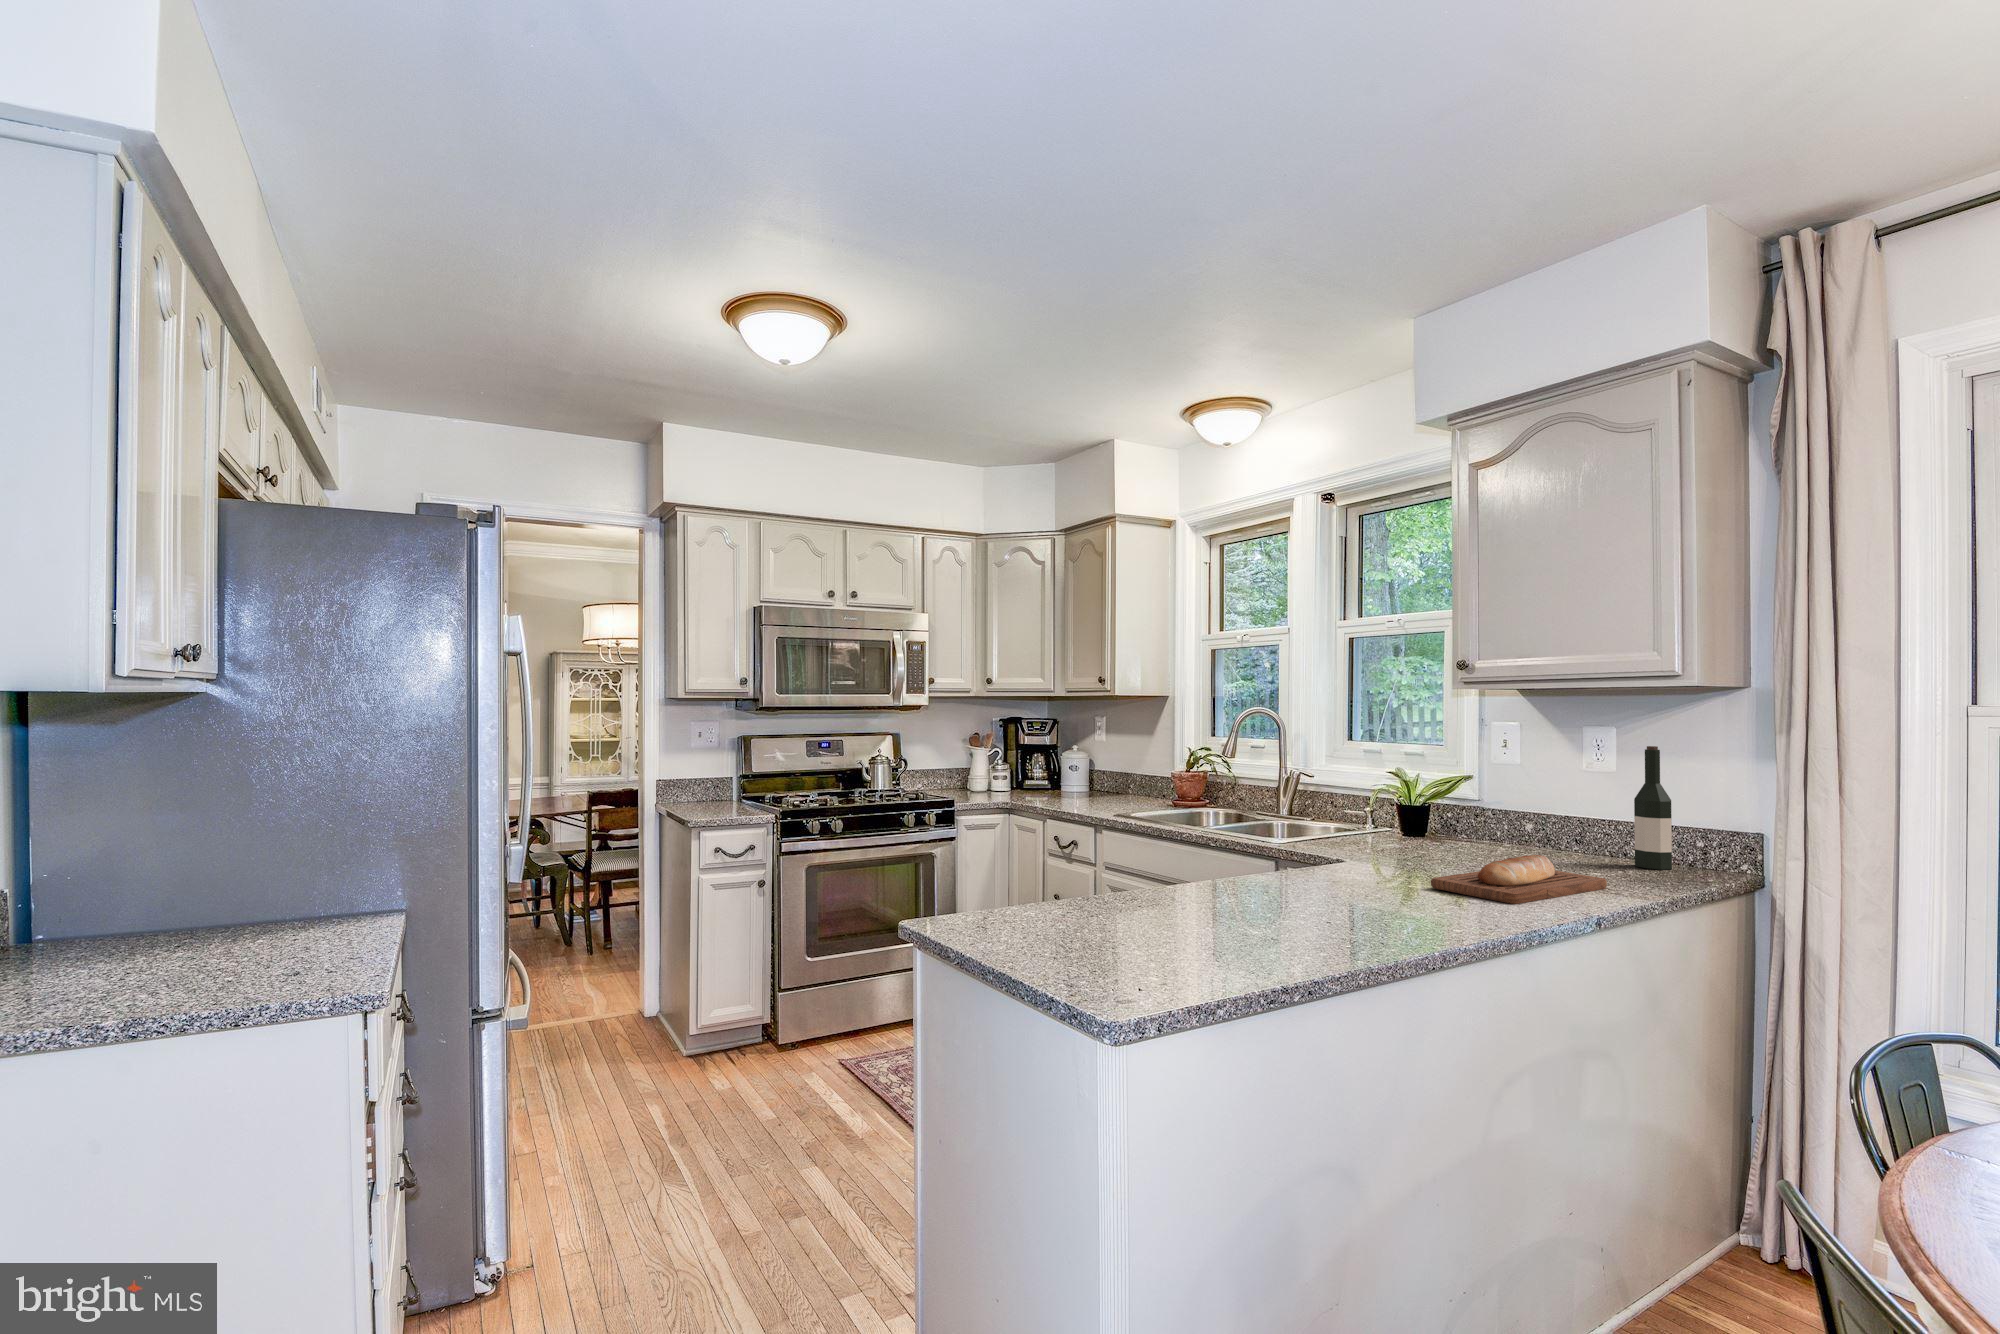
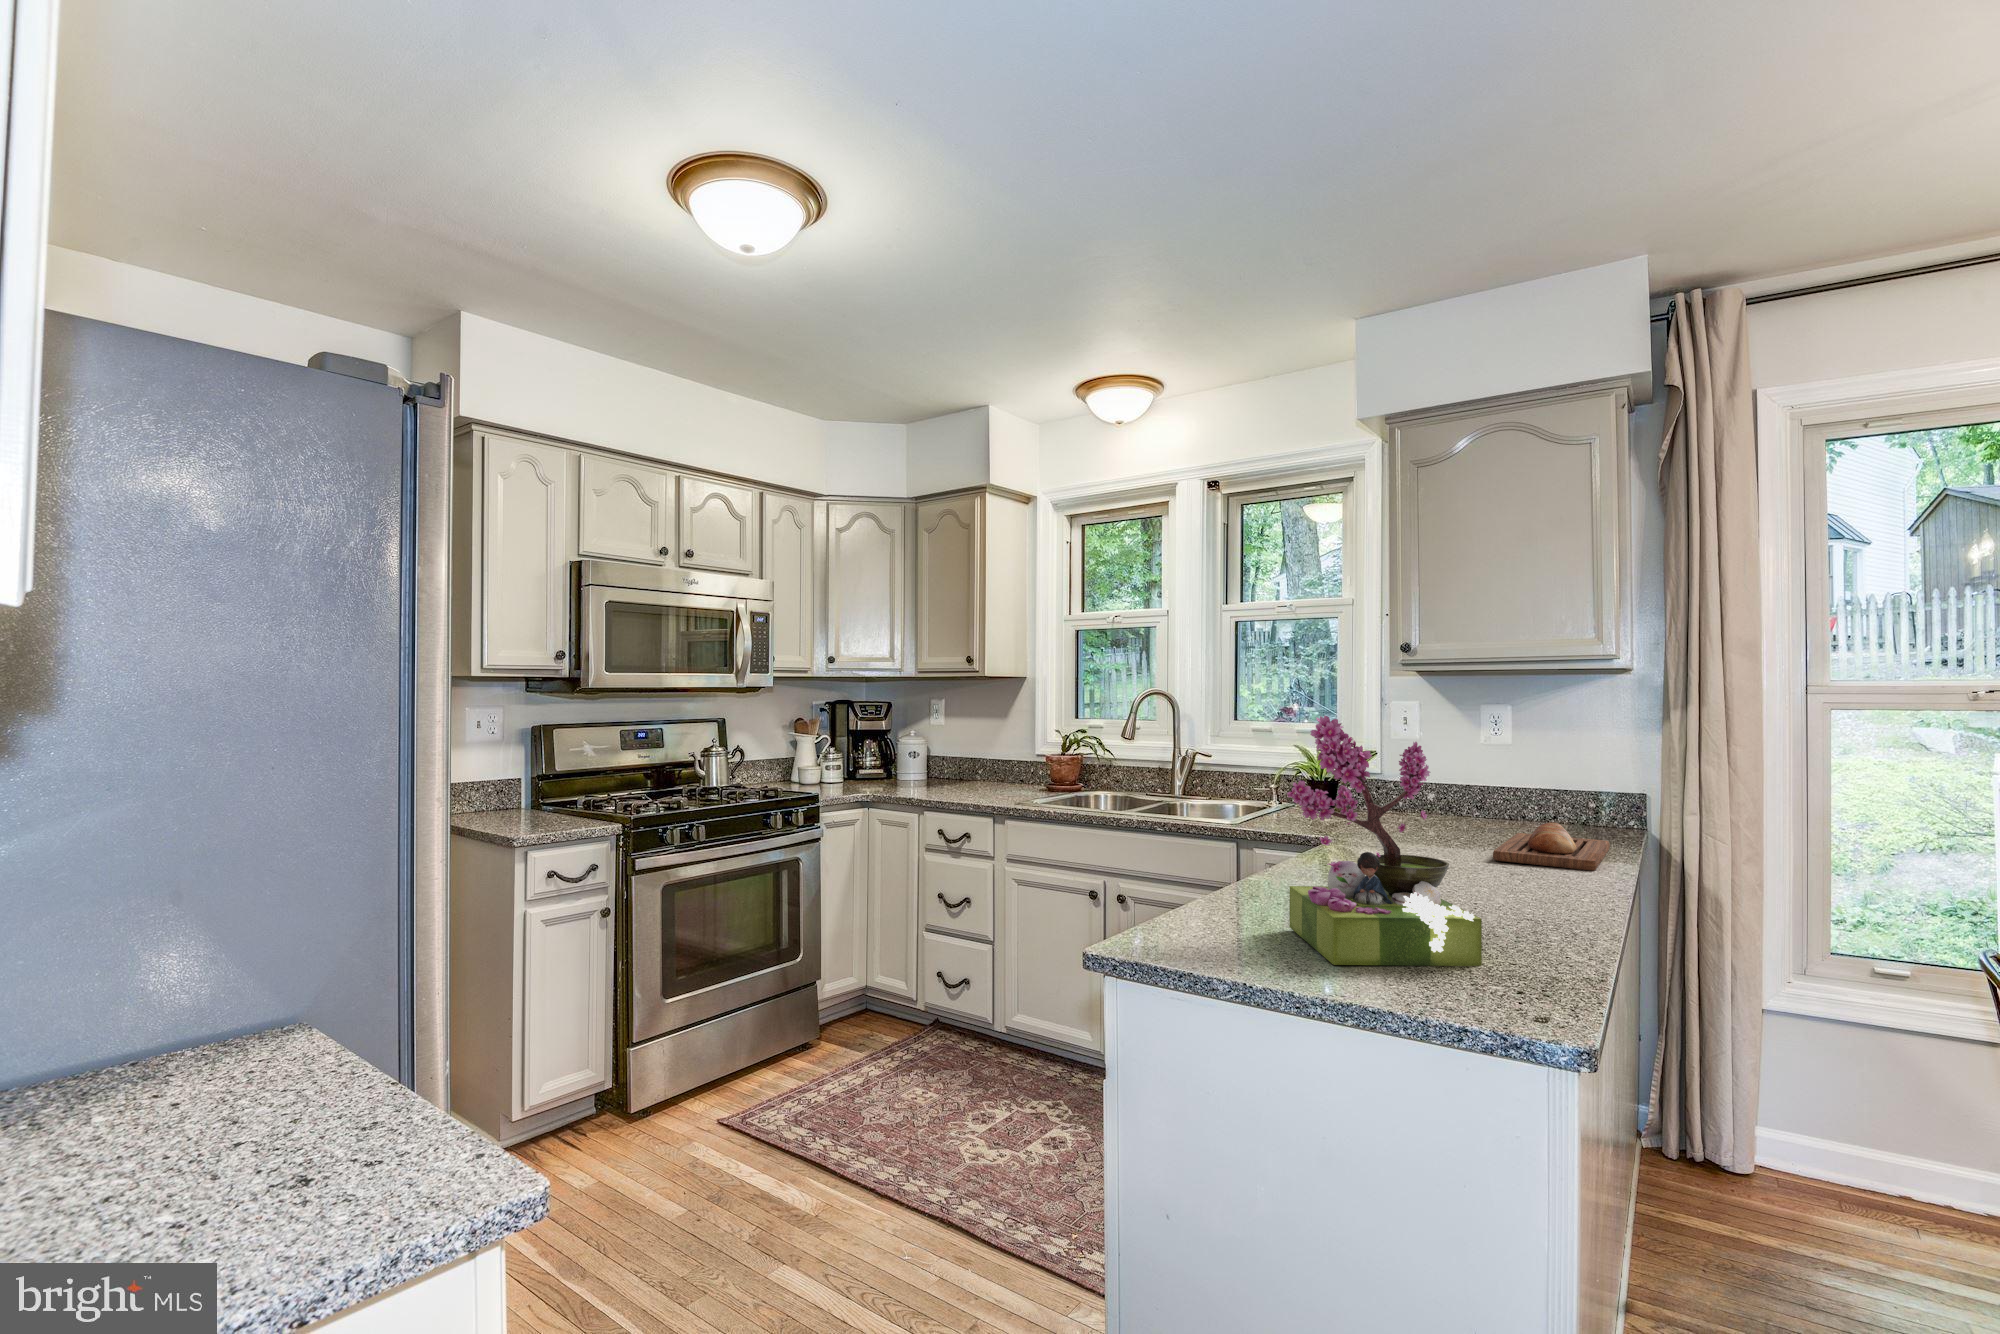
flower arrangement: none [1025,736,1176,958] -> present [1287,716,1482,966]
wine bottle: present [1634,746,1672,870] -> none [1564,720,1598,829]

